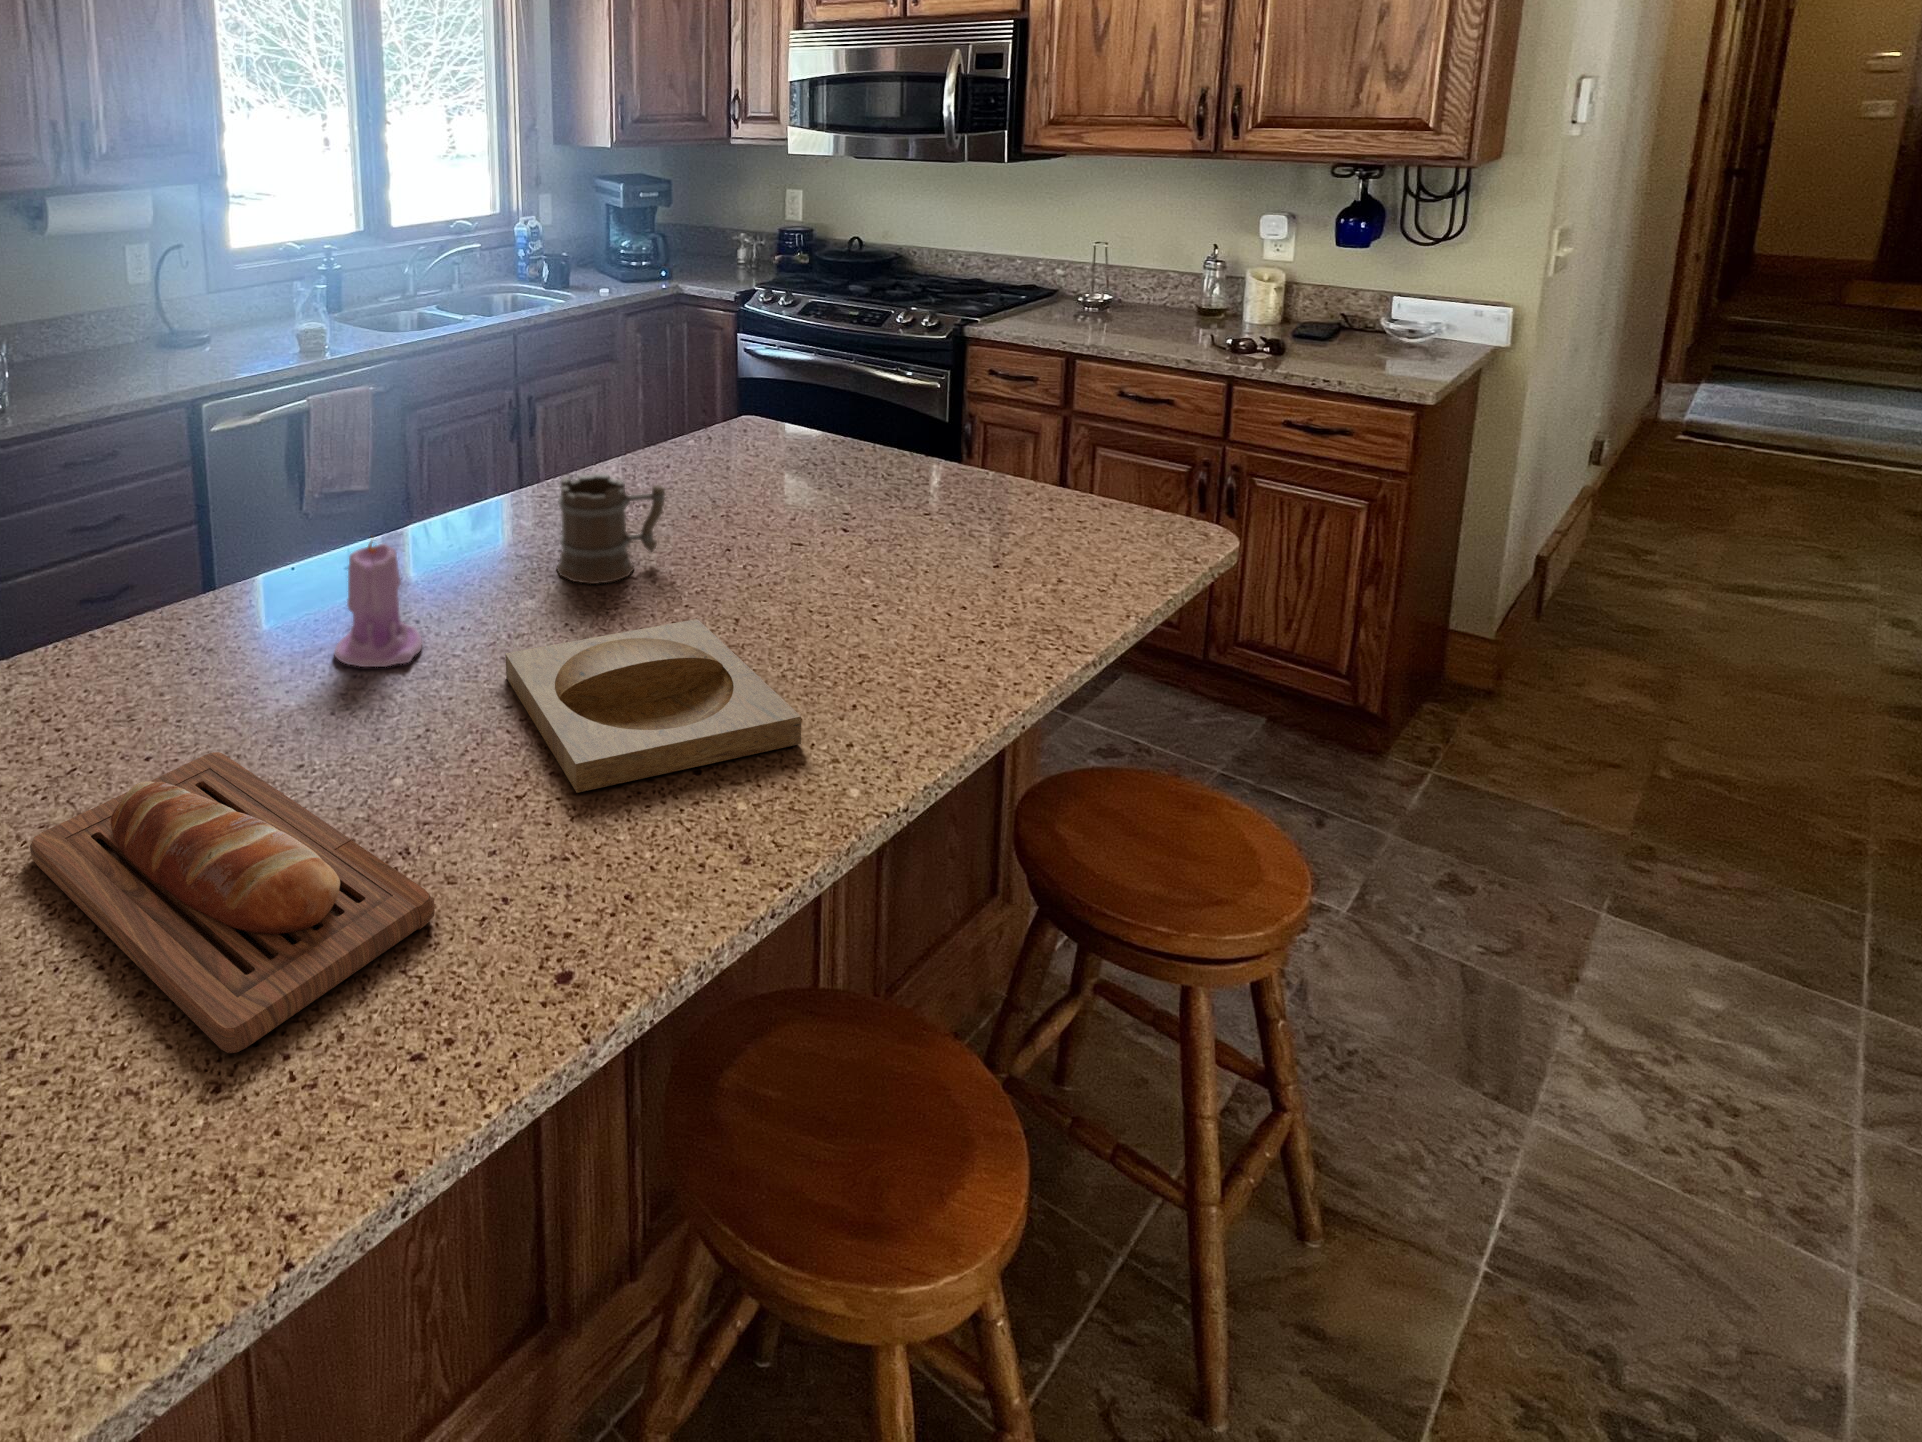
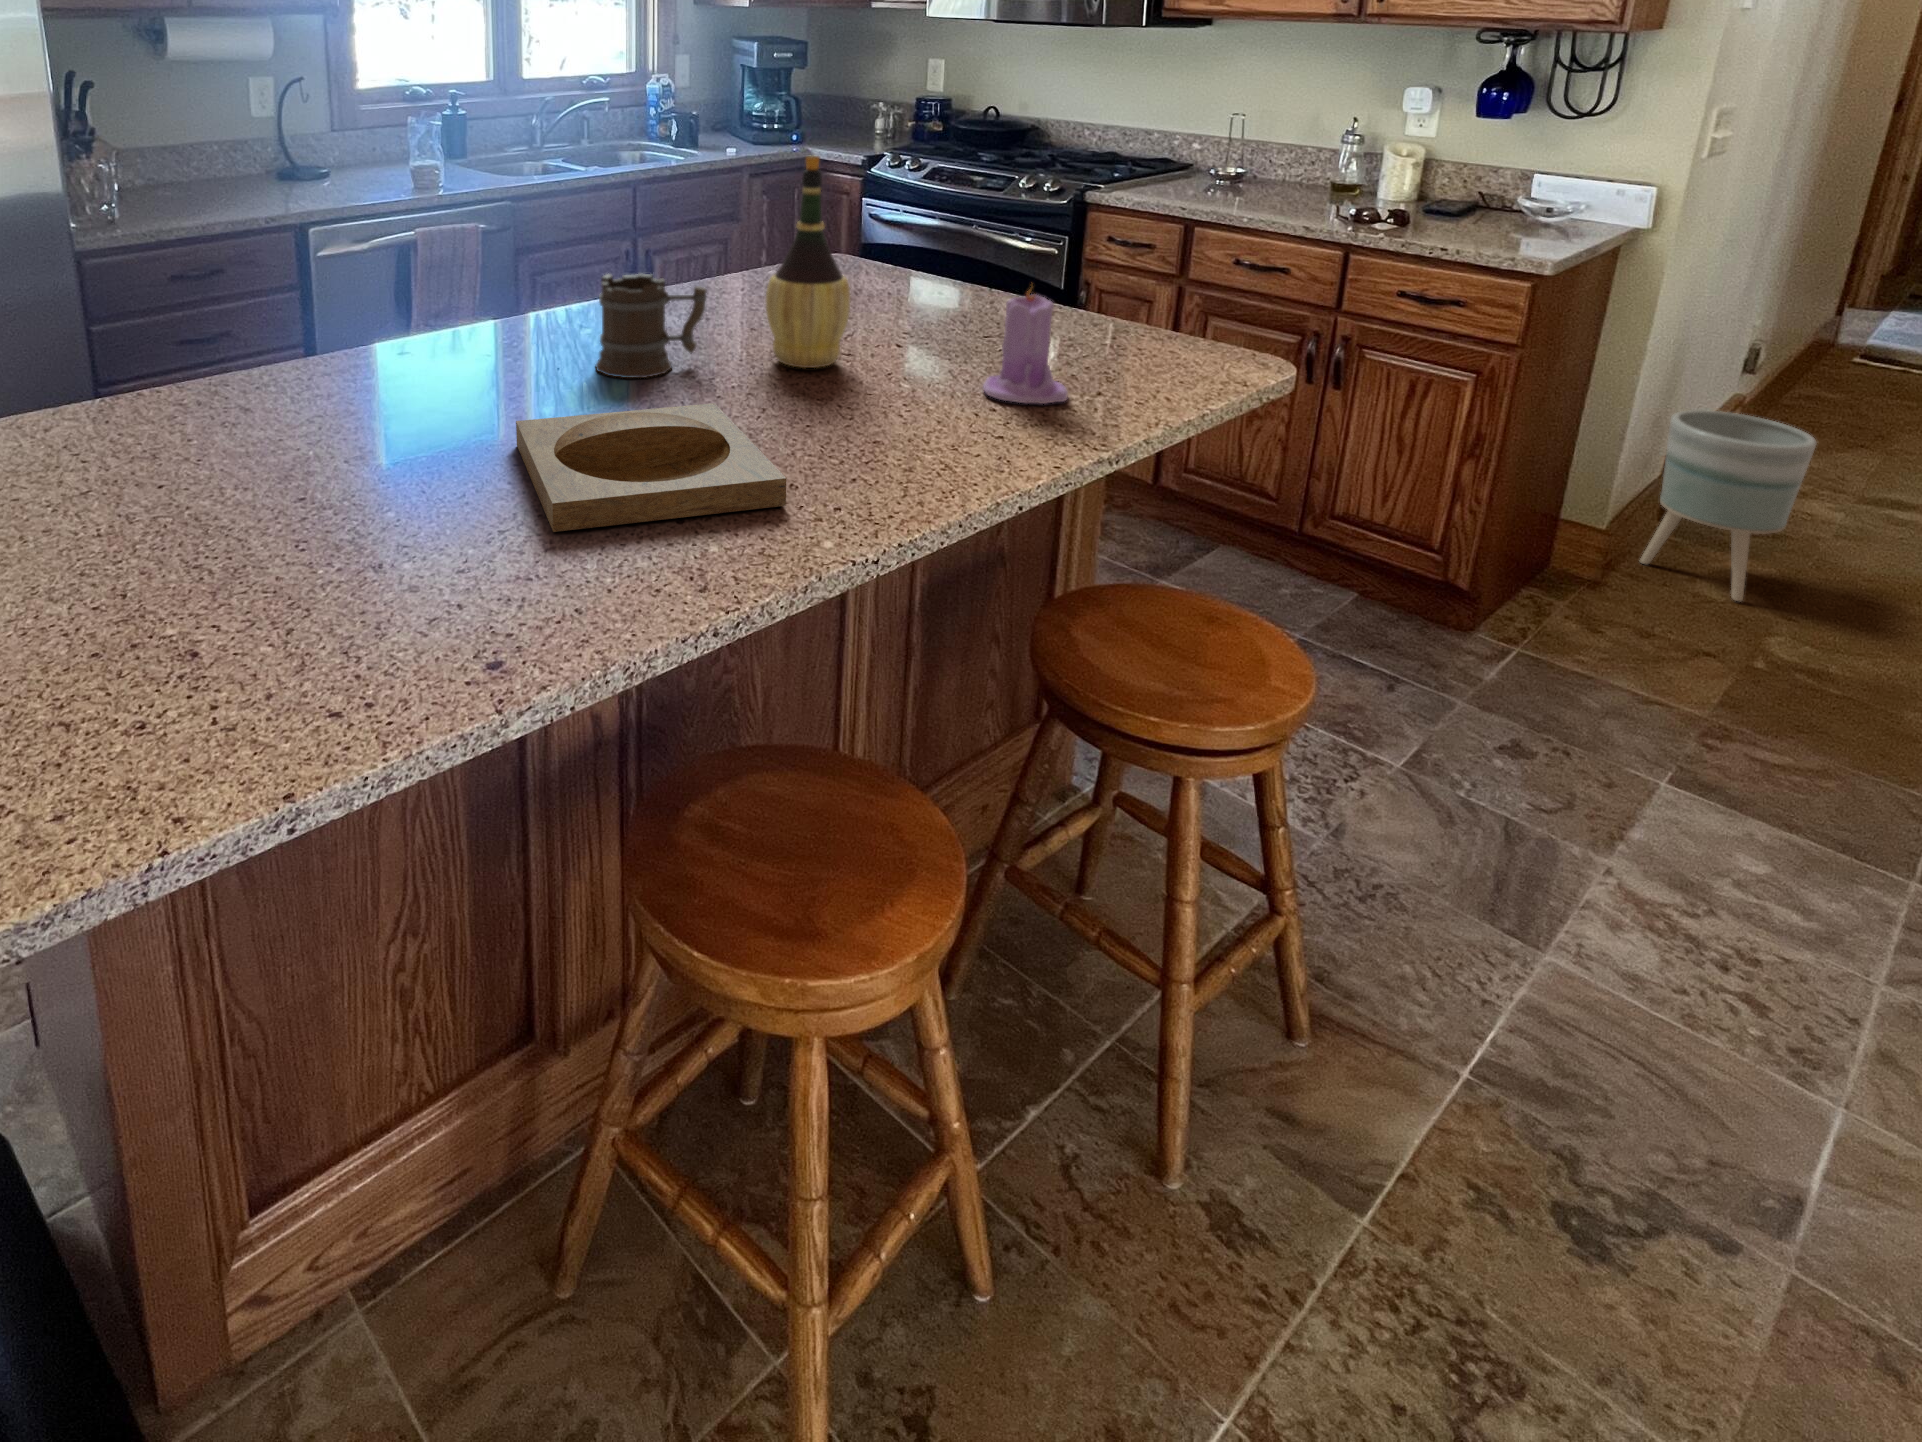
wine bottle: none [722,353,808,563] -> present [766,156,850,368]
planter: none [1527,512,1686,701] -> present [1639,410,1816,601]
candle: present [334,541,422,667] -> present [983,287,1068,404]
bread loaf: present [30,752,435,1053] -> none [18,484,385,701]

